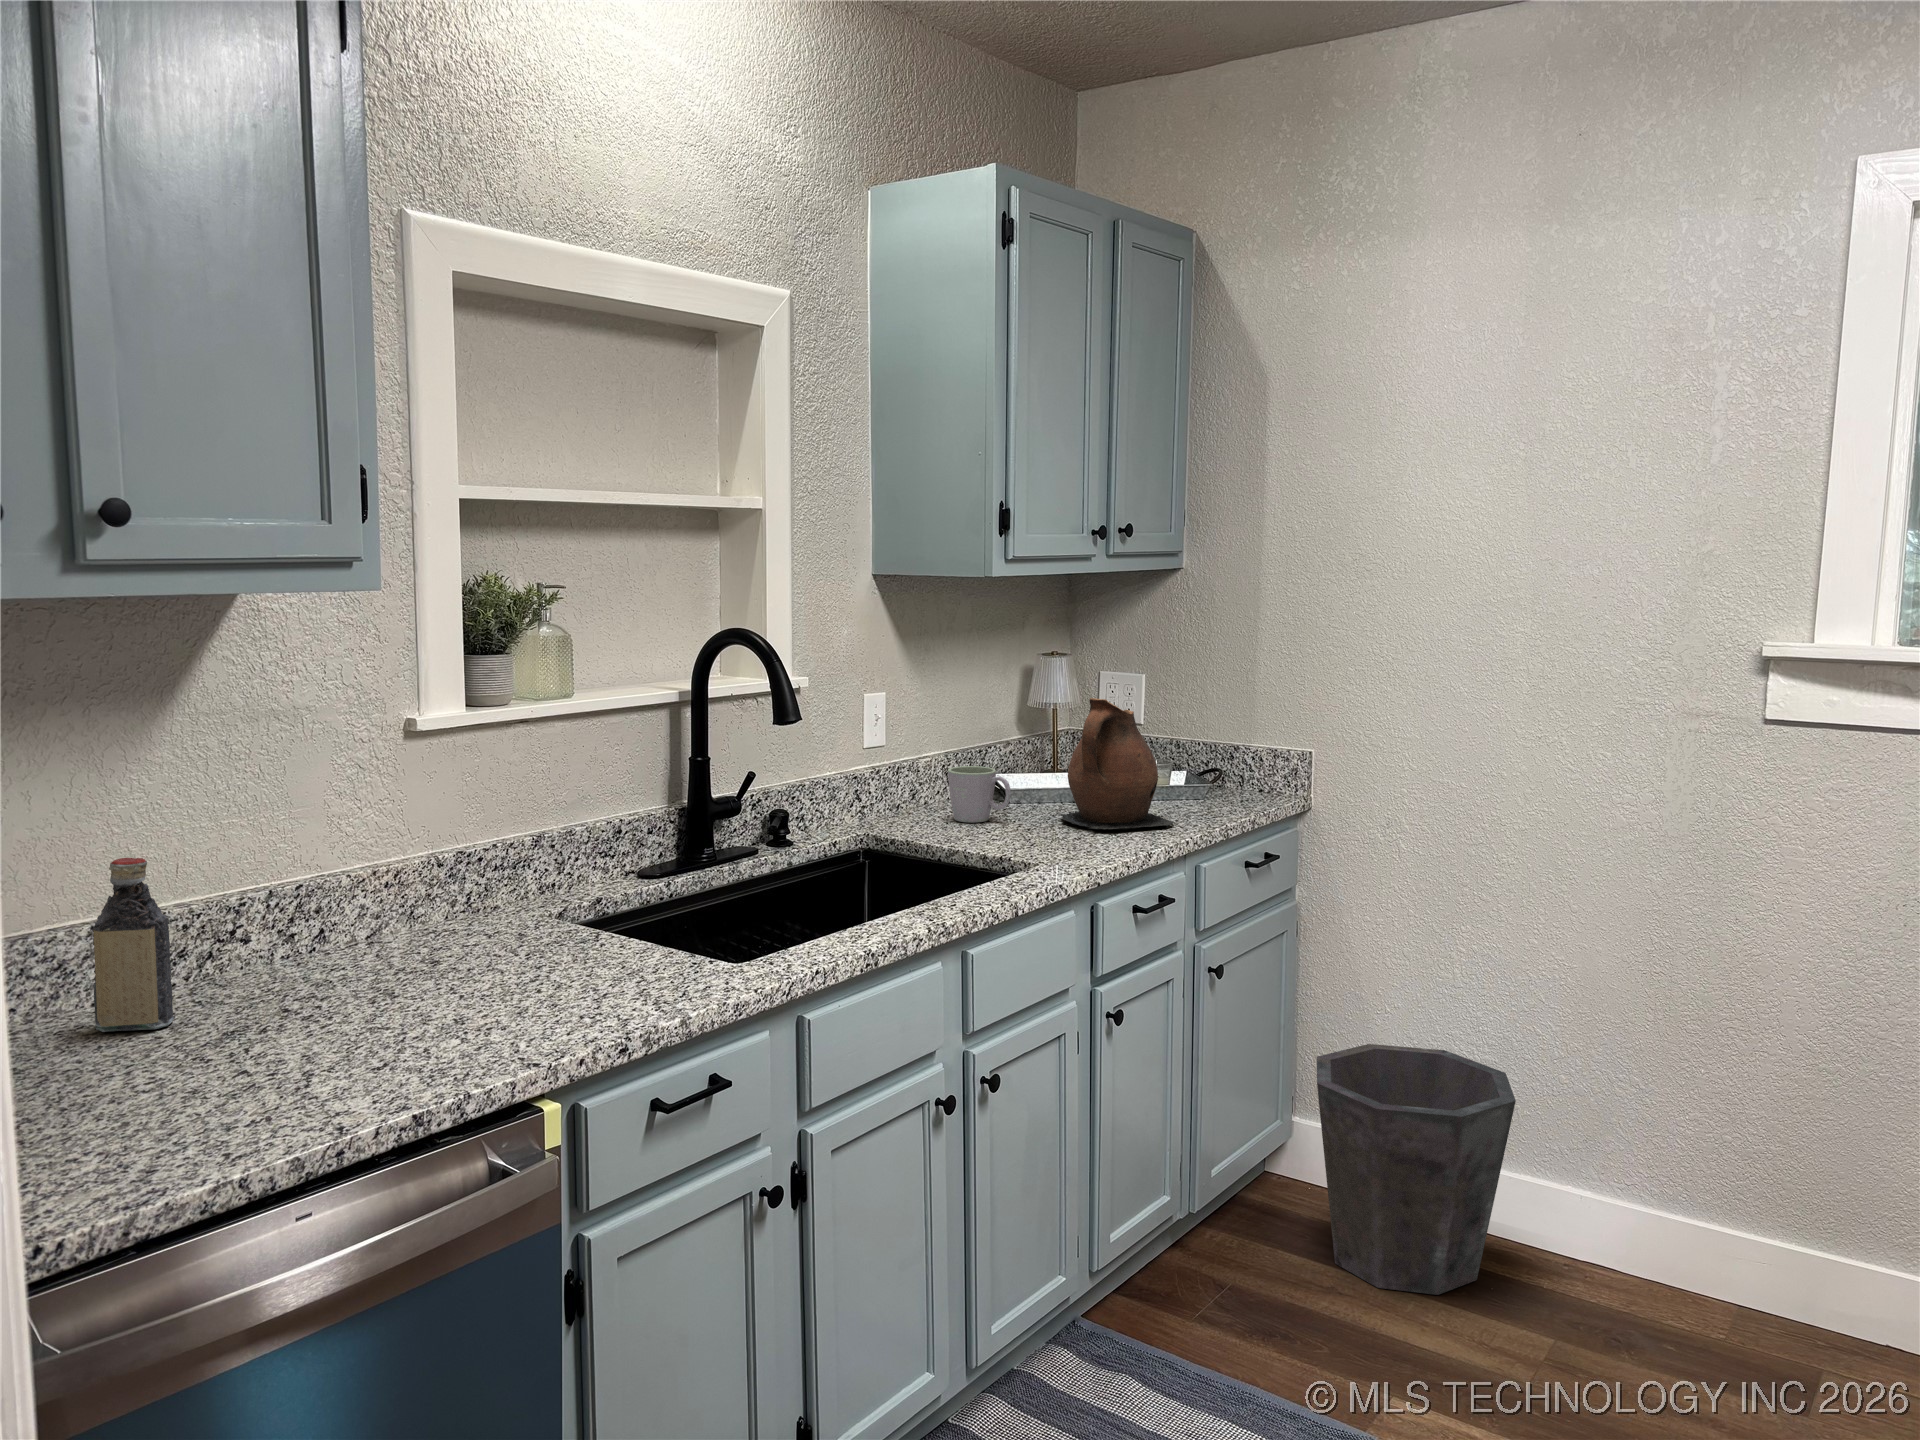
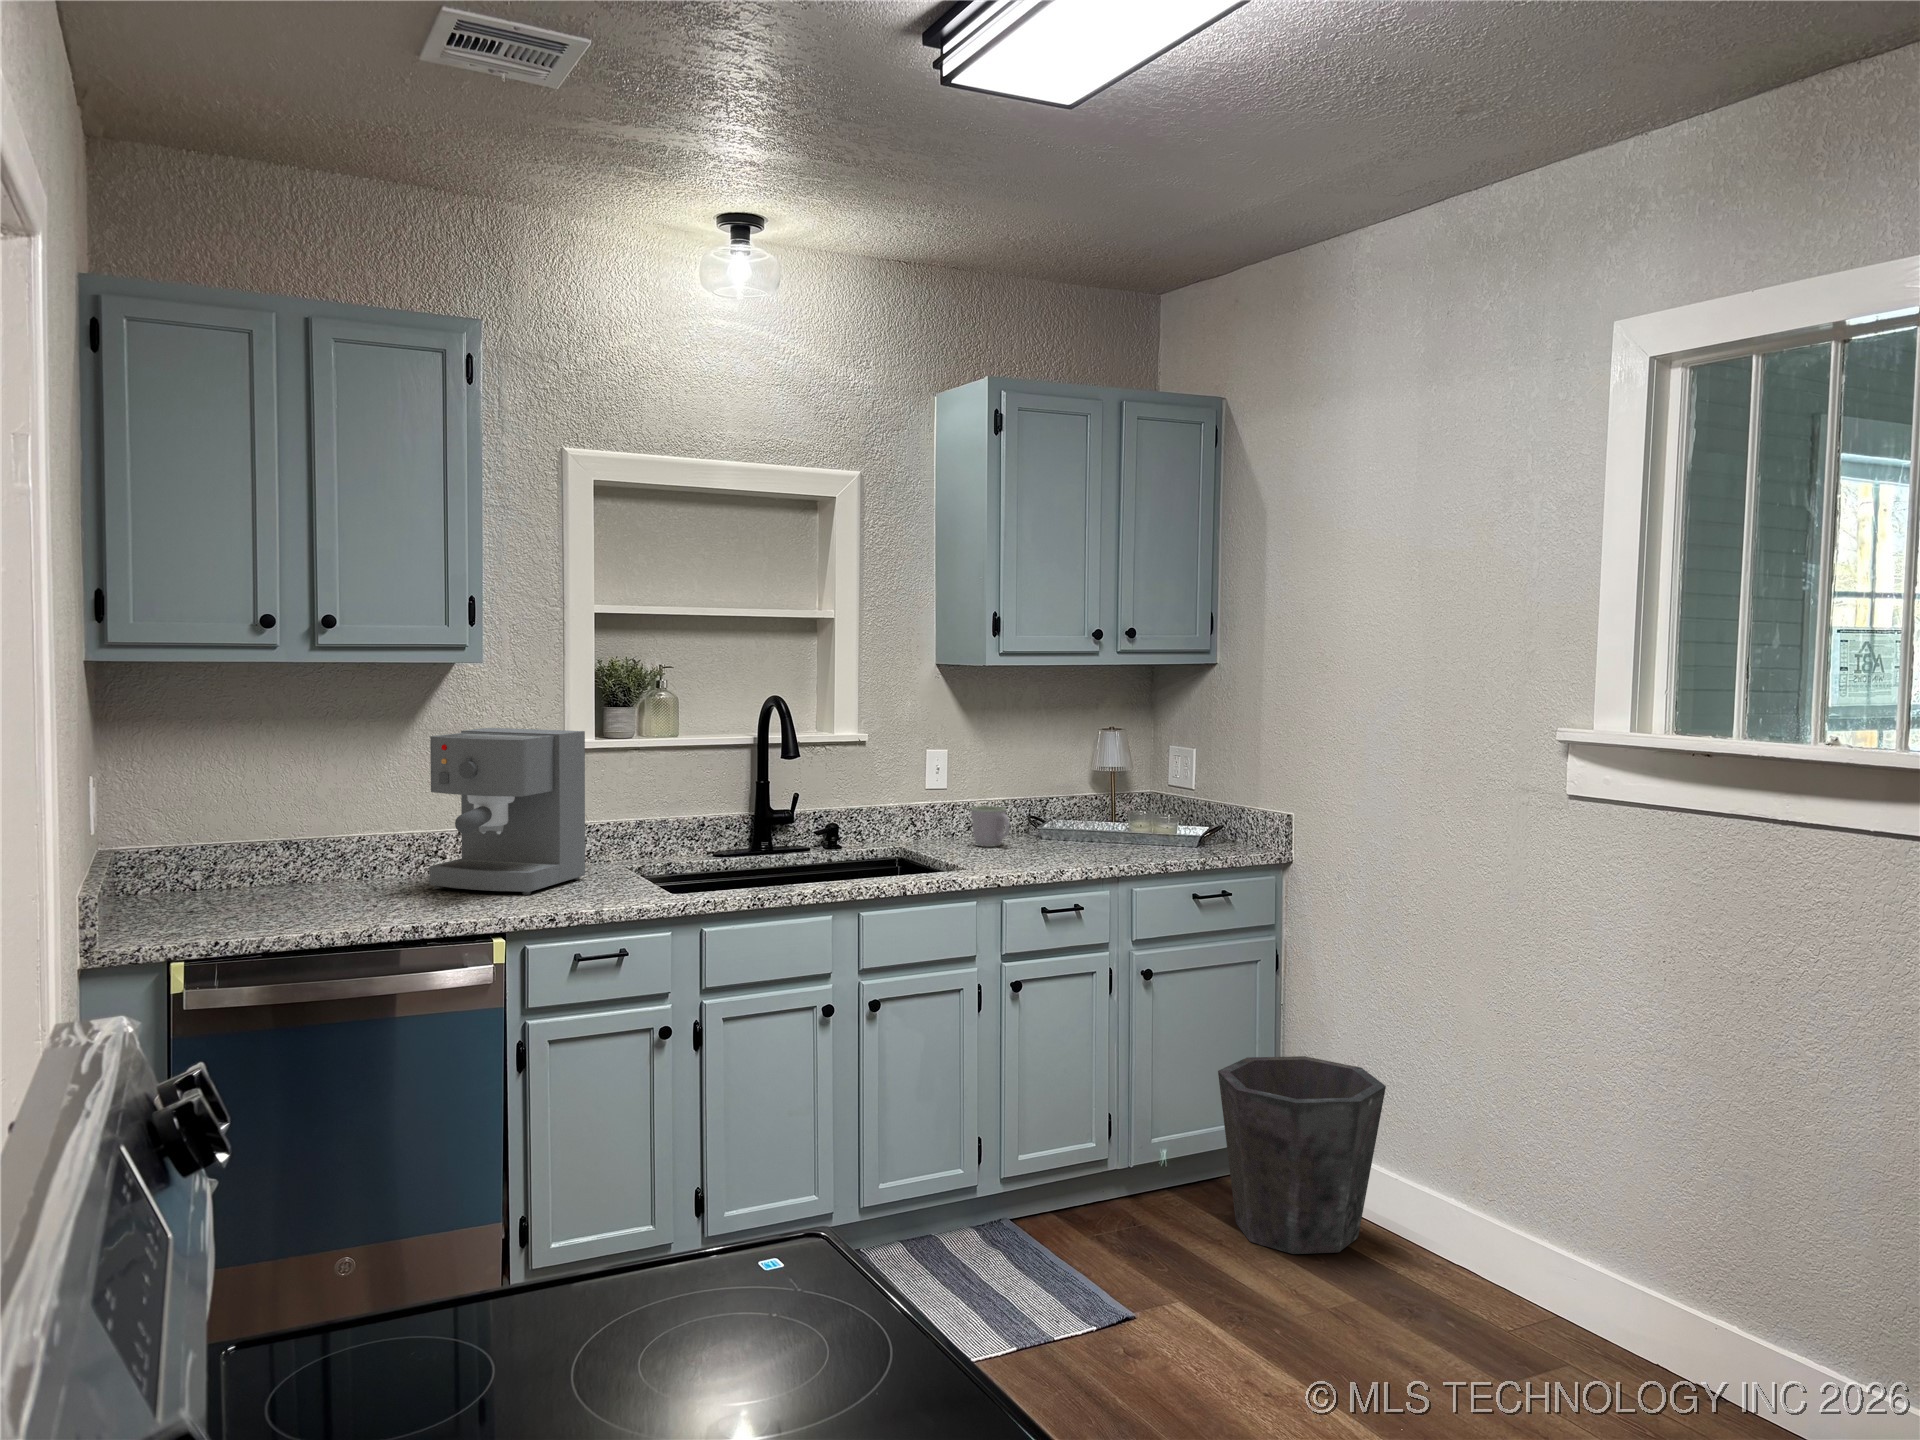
ceramic pitcher: present [1055,698,1173,829] -> none [1040,758,1117,858]
coffee maker: none [283,702,529,1008] -> present [430,728,585,895]
bottle: present [92,858,174,1032] -> none [341,799,379,890]

